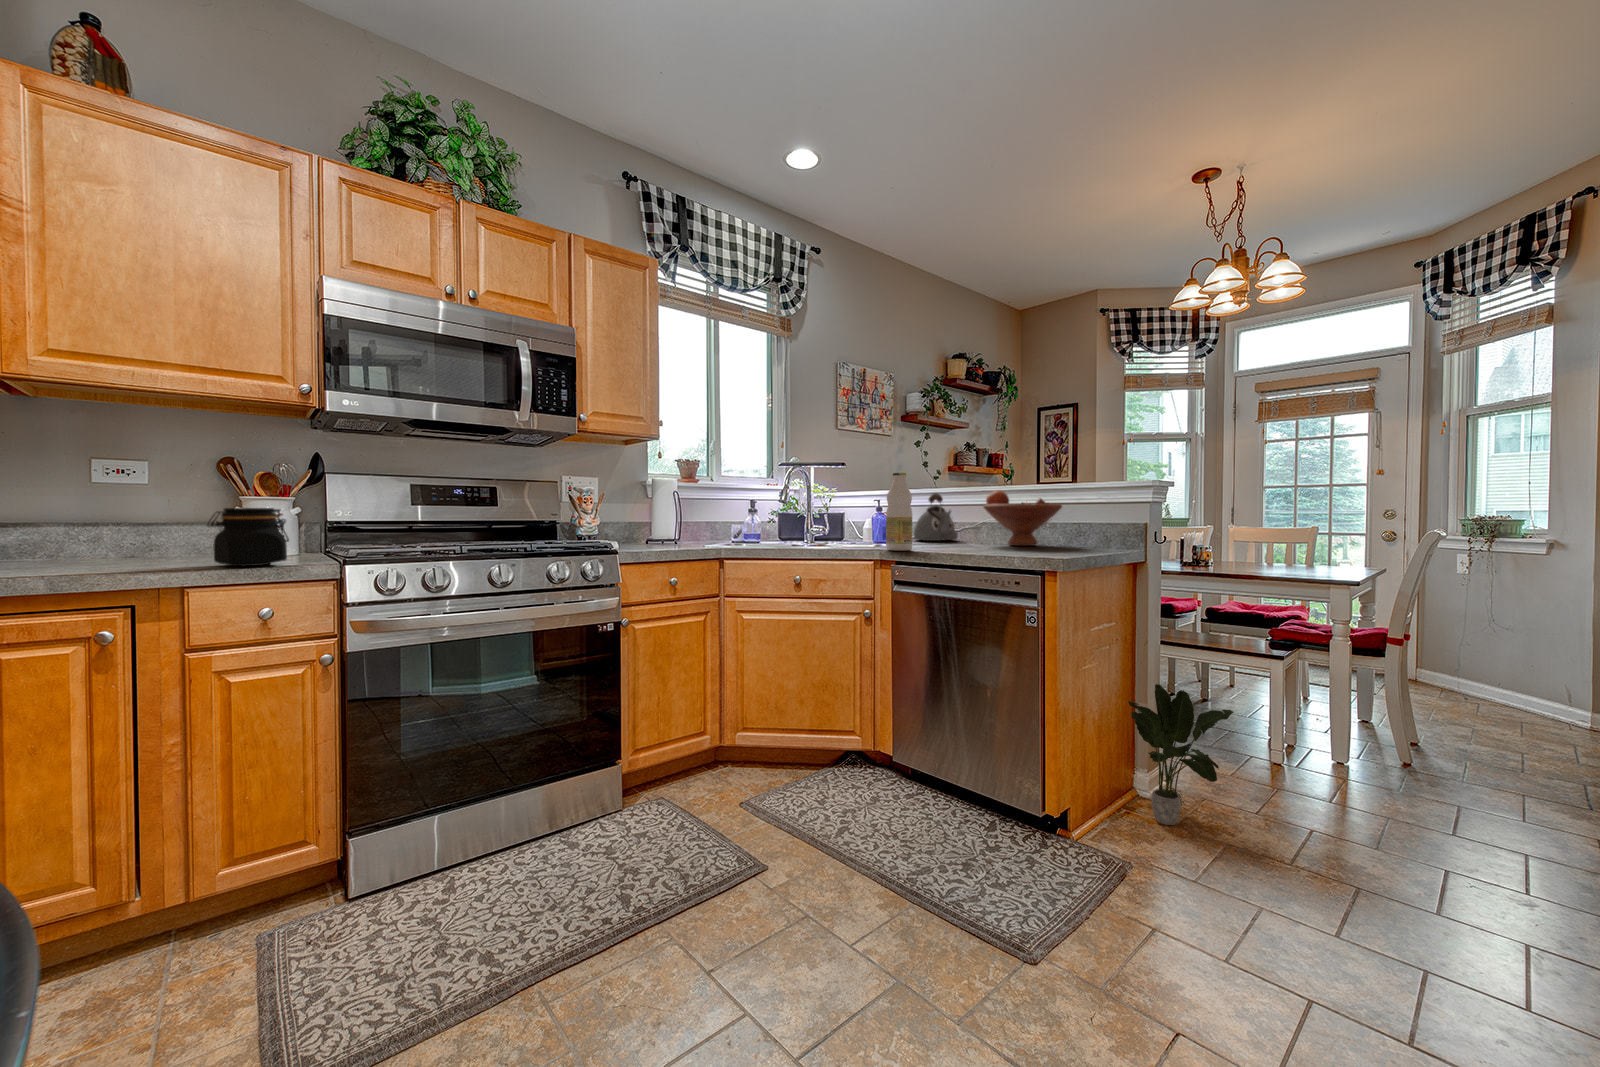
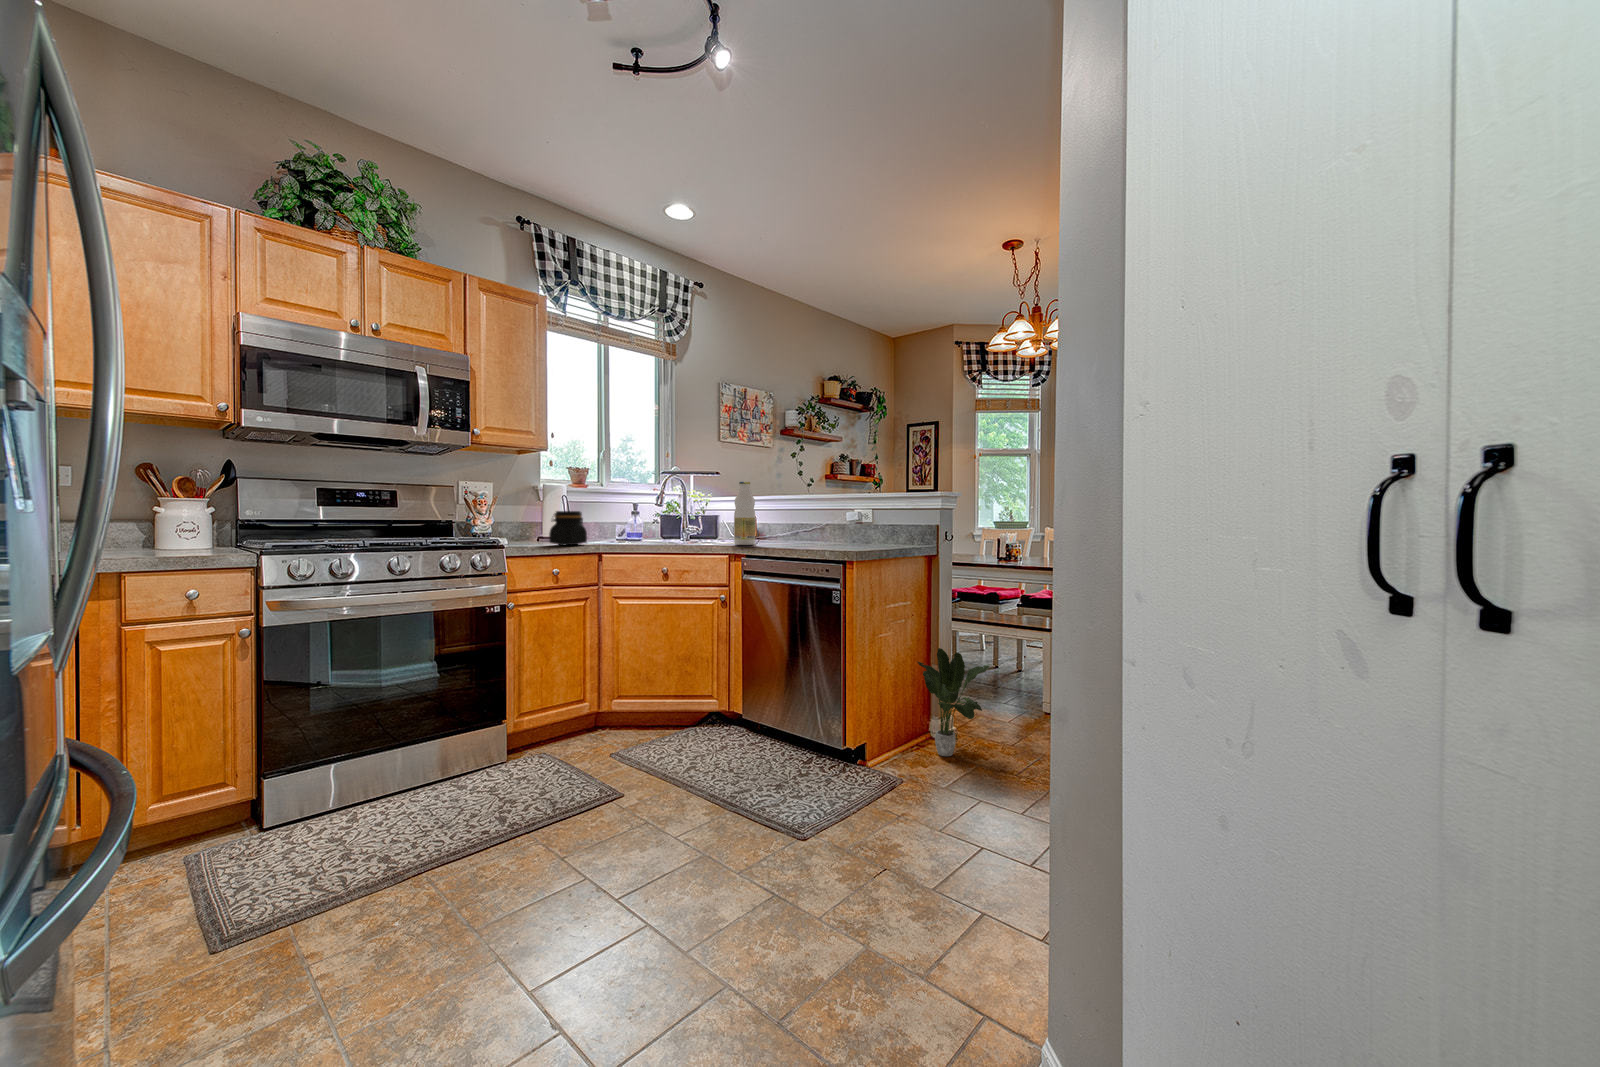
fruit bowl: present [984,490,1062,546] -> none [819,496,881,542]
kettle: present [914,493,958,541] -> none [769,498,805,538]
jar: present [207,508,289,566] -> present [549,511,587,545]

